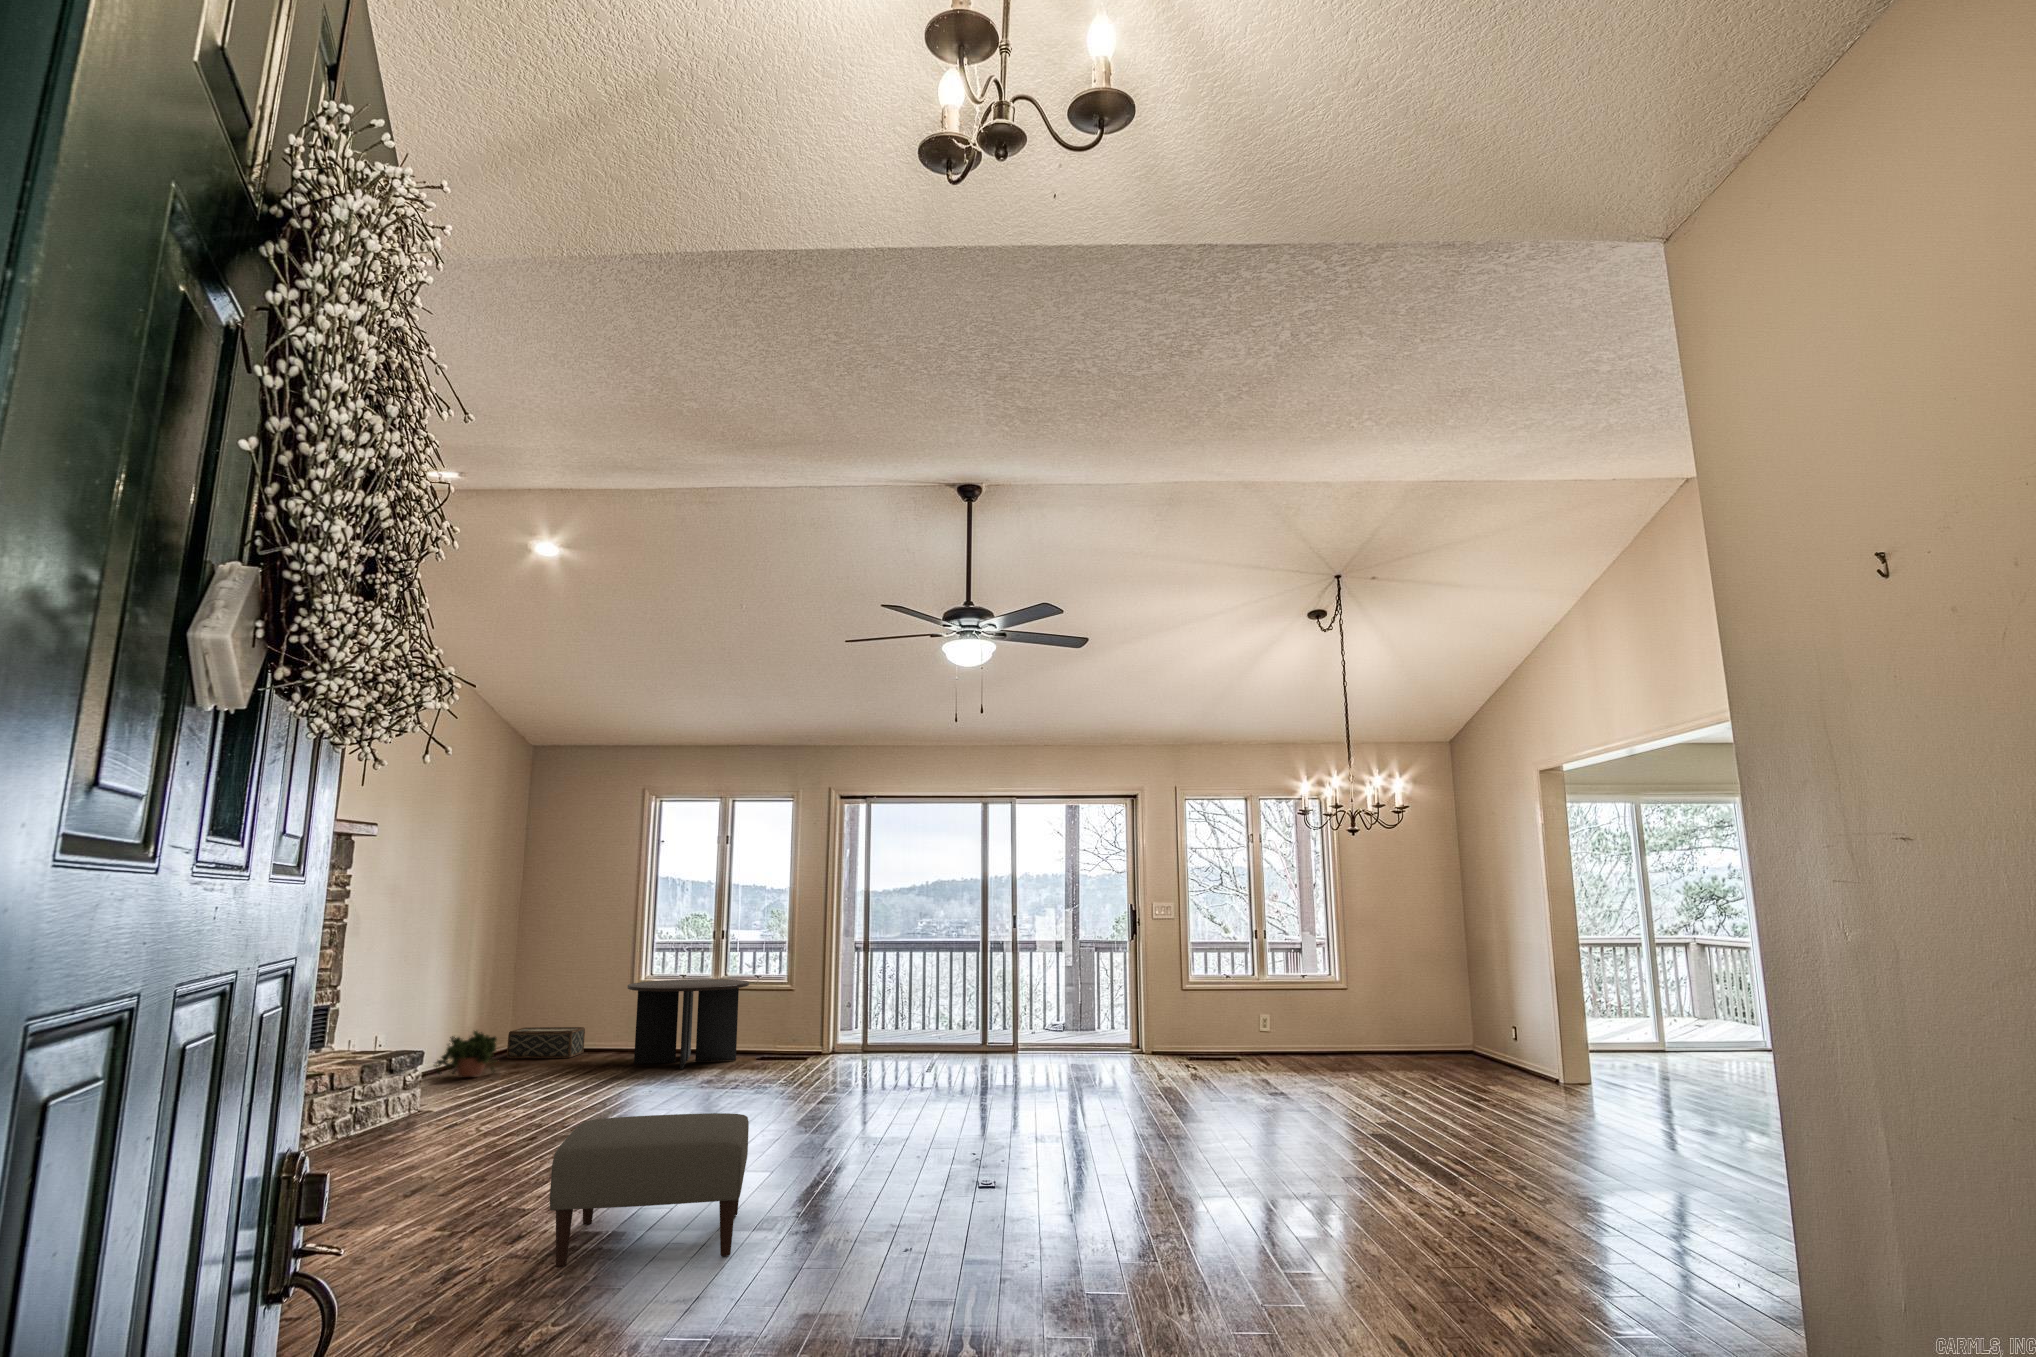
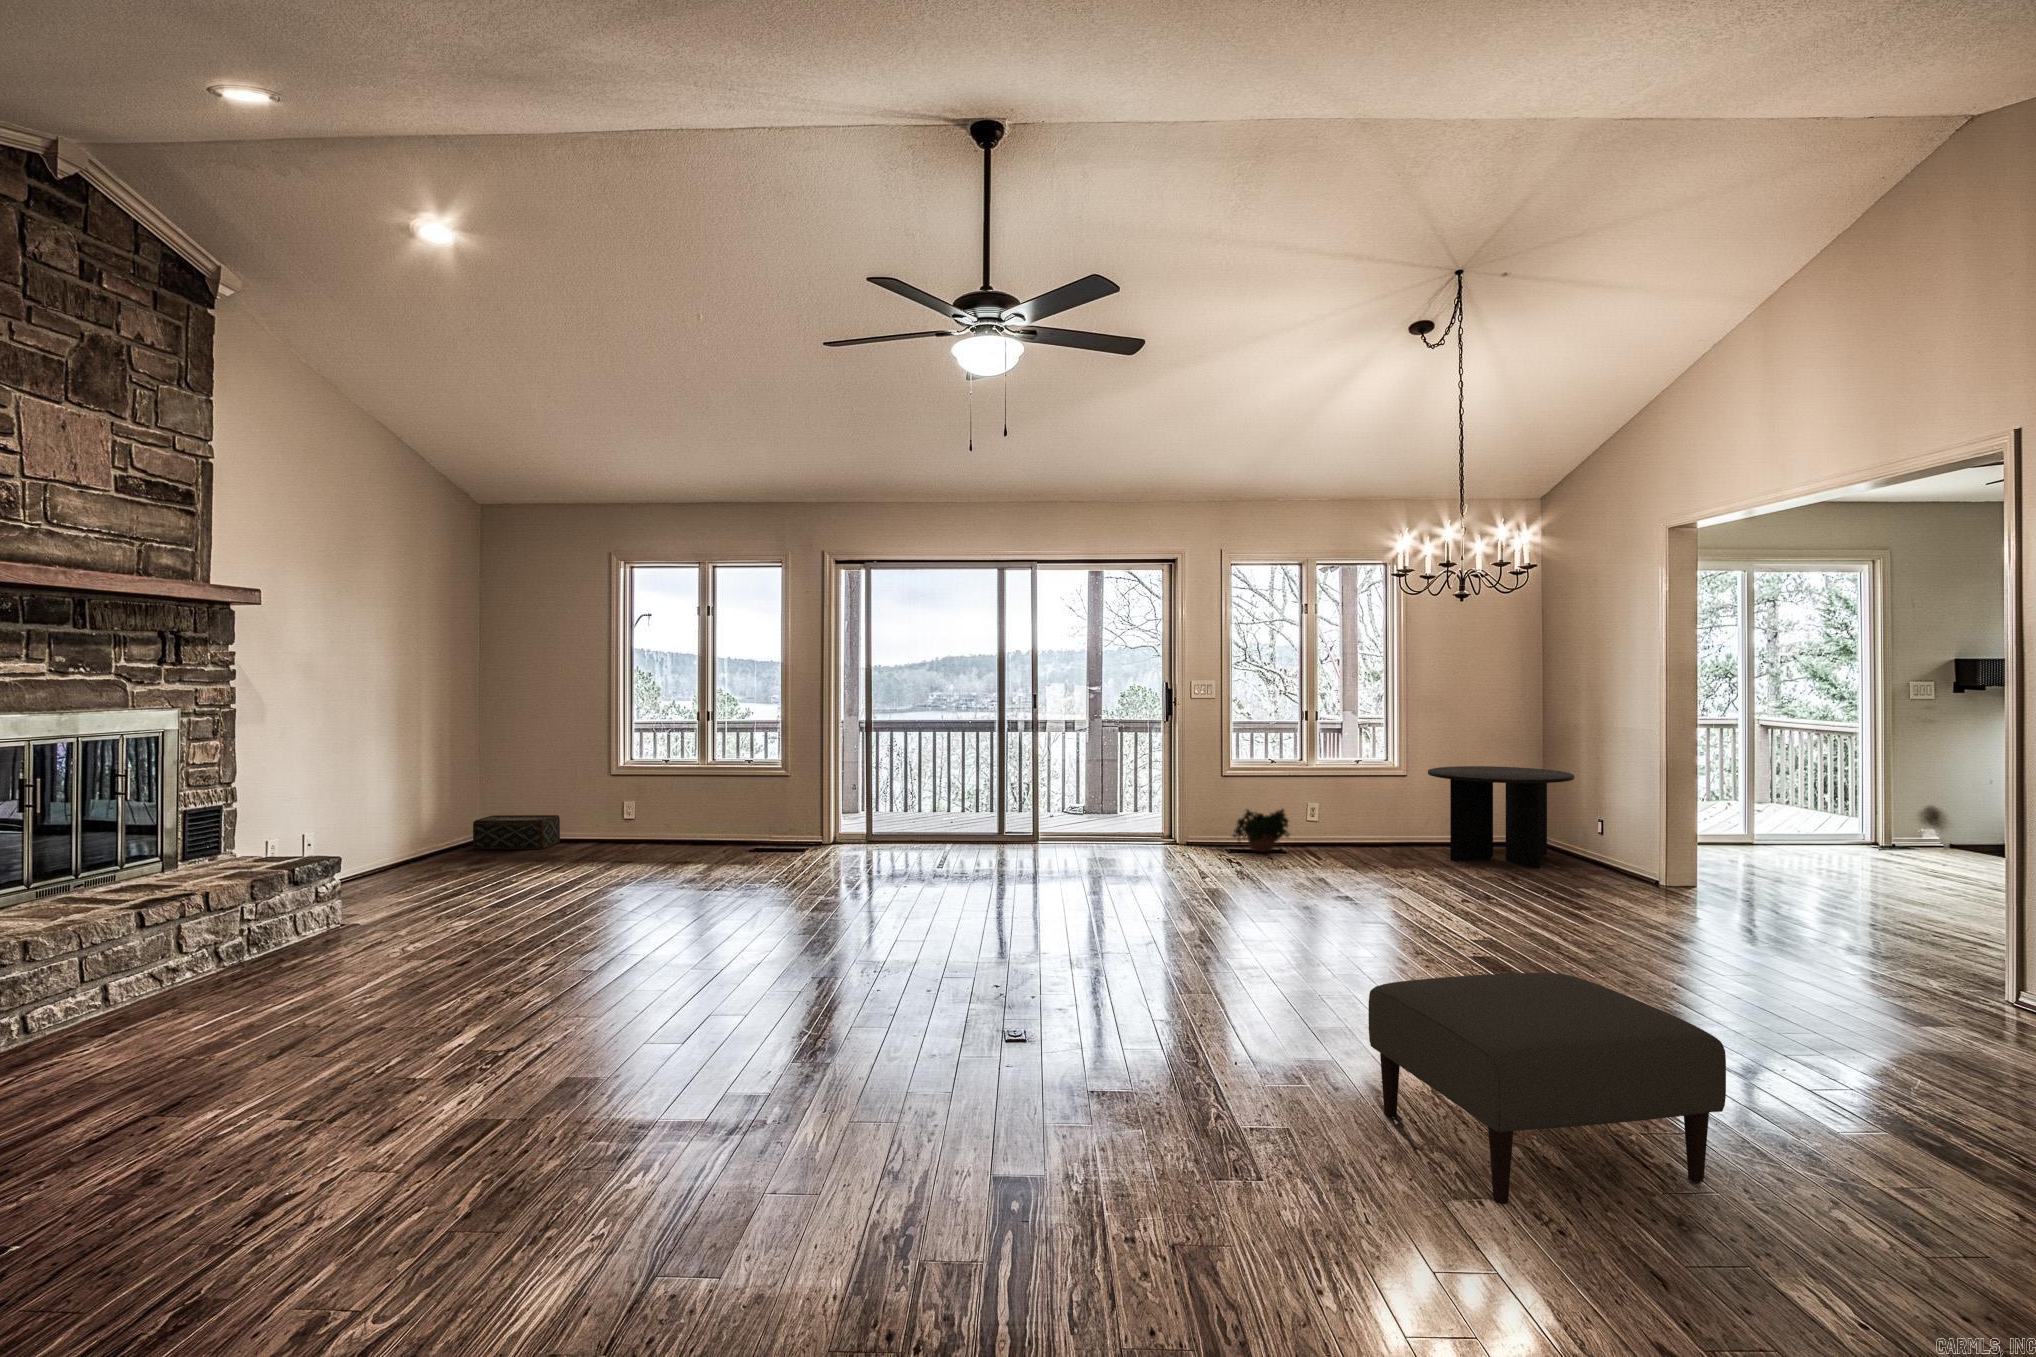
coffee table: present [627,979,749,1069] -> present [1428,766,1574,868]
potted plant: present [434,1031,497,1076] -> present [1233,809,1289,852]
ottoman: present [550,1113,749,1267] -> present [1369,973,1726,1203]

